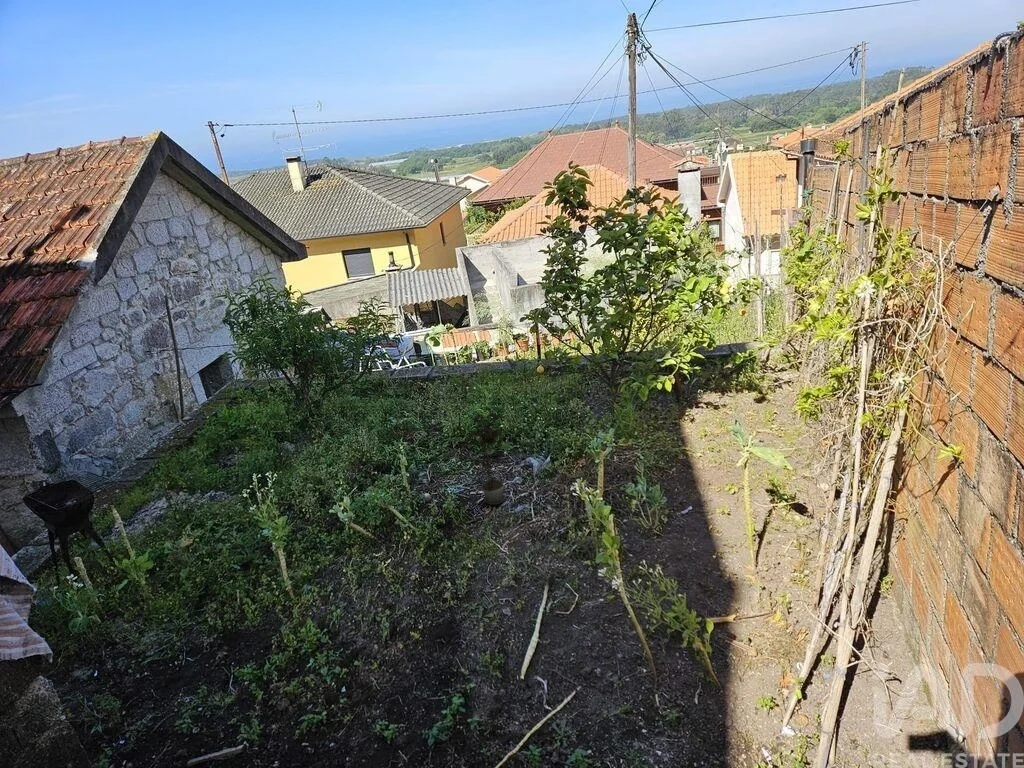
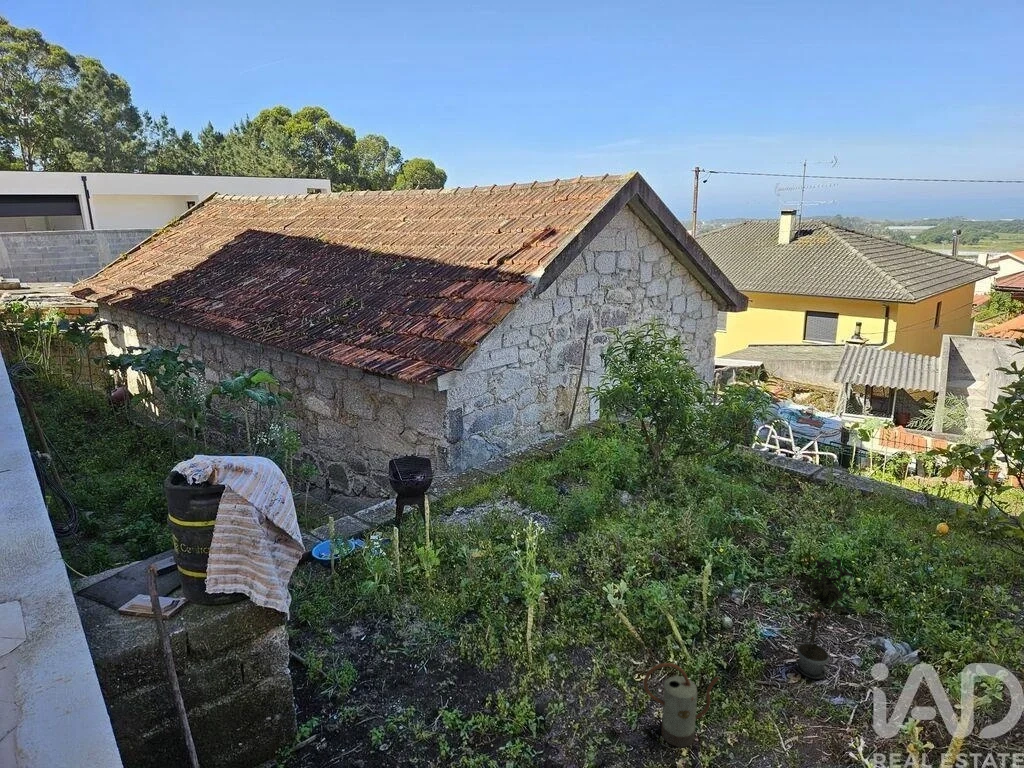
watering can: none [395,528,448,599] -> present [644,663,720,747]

